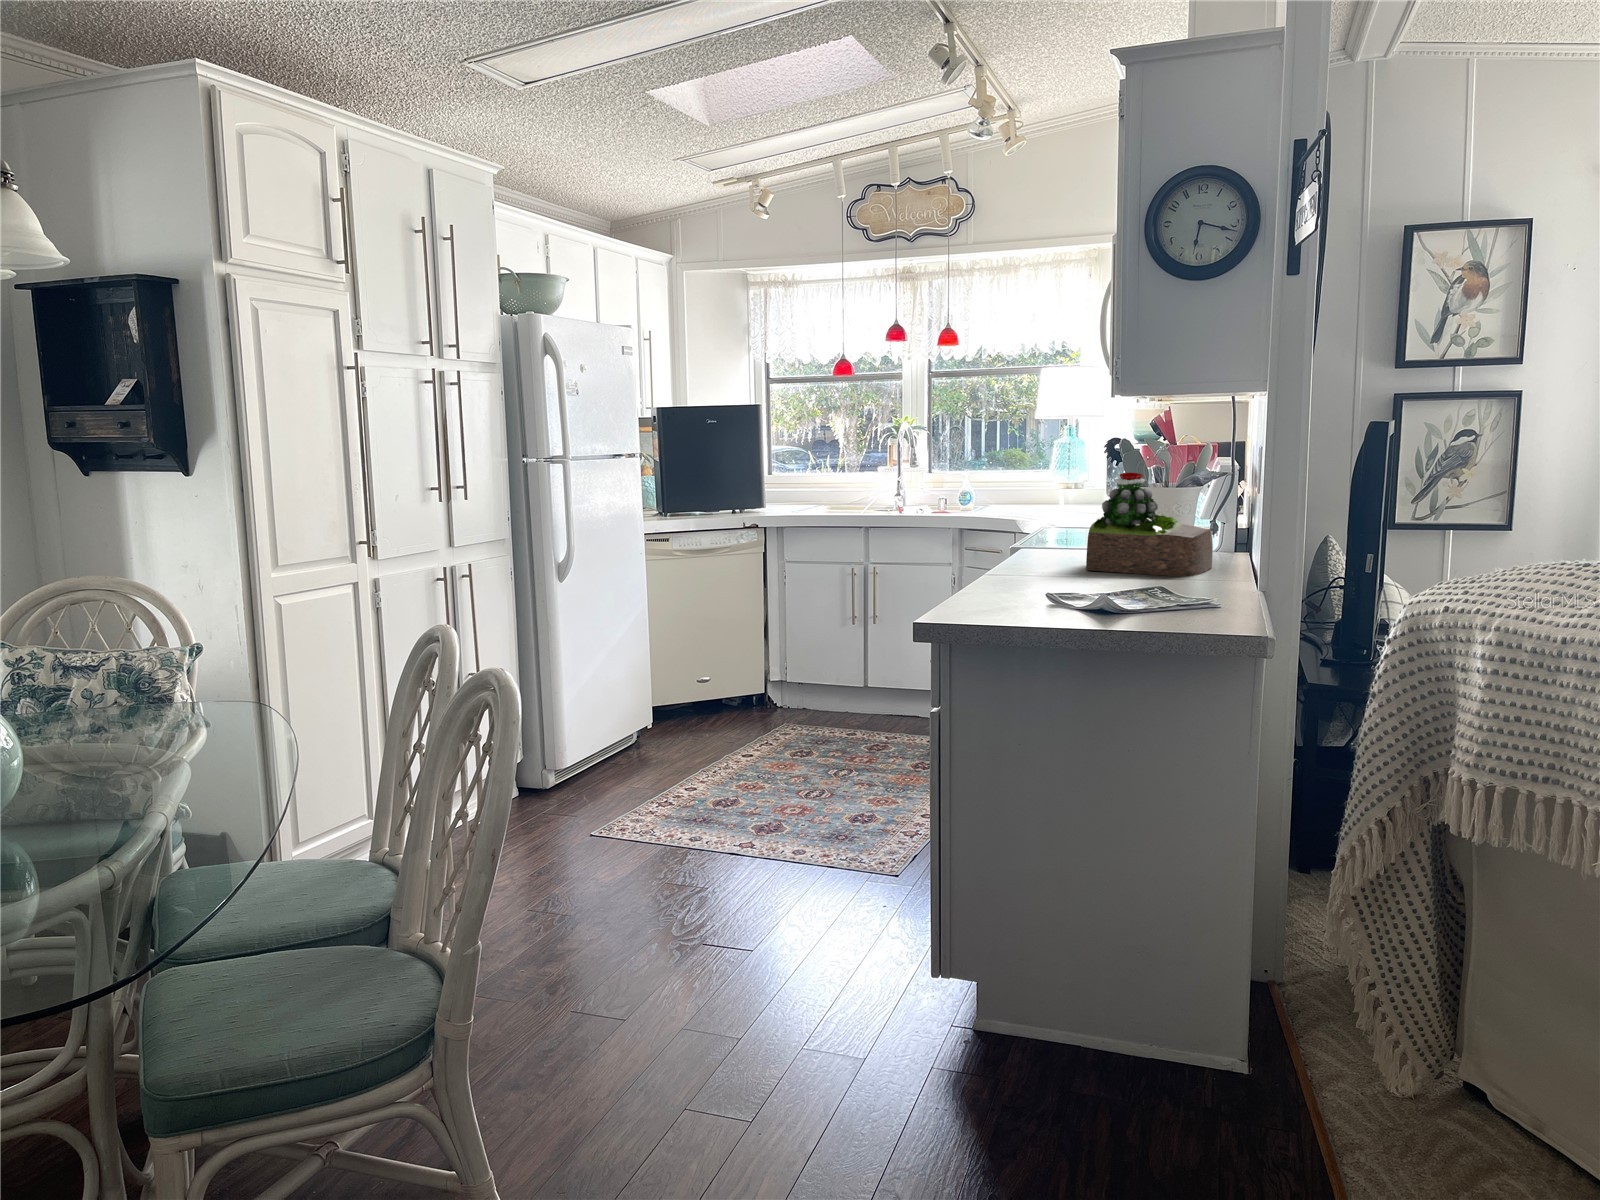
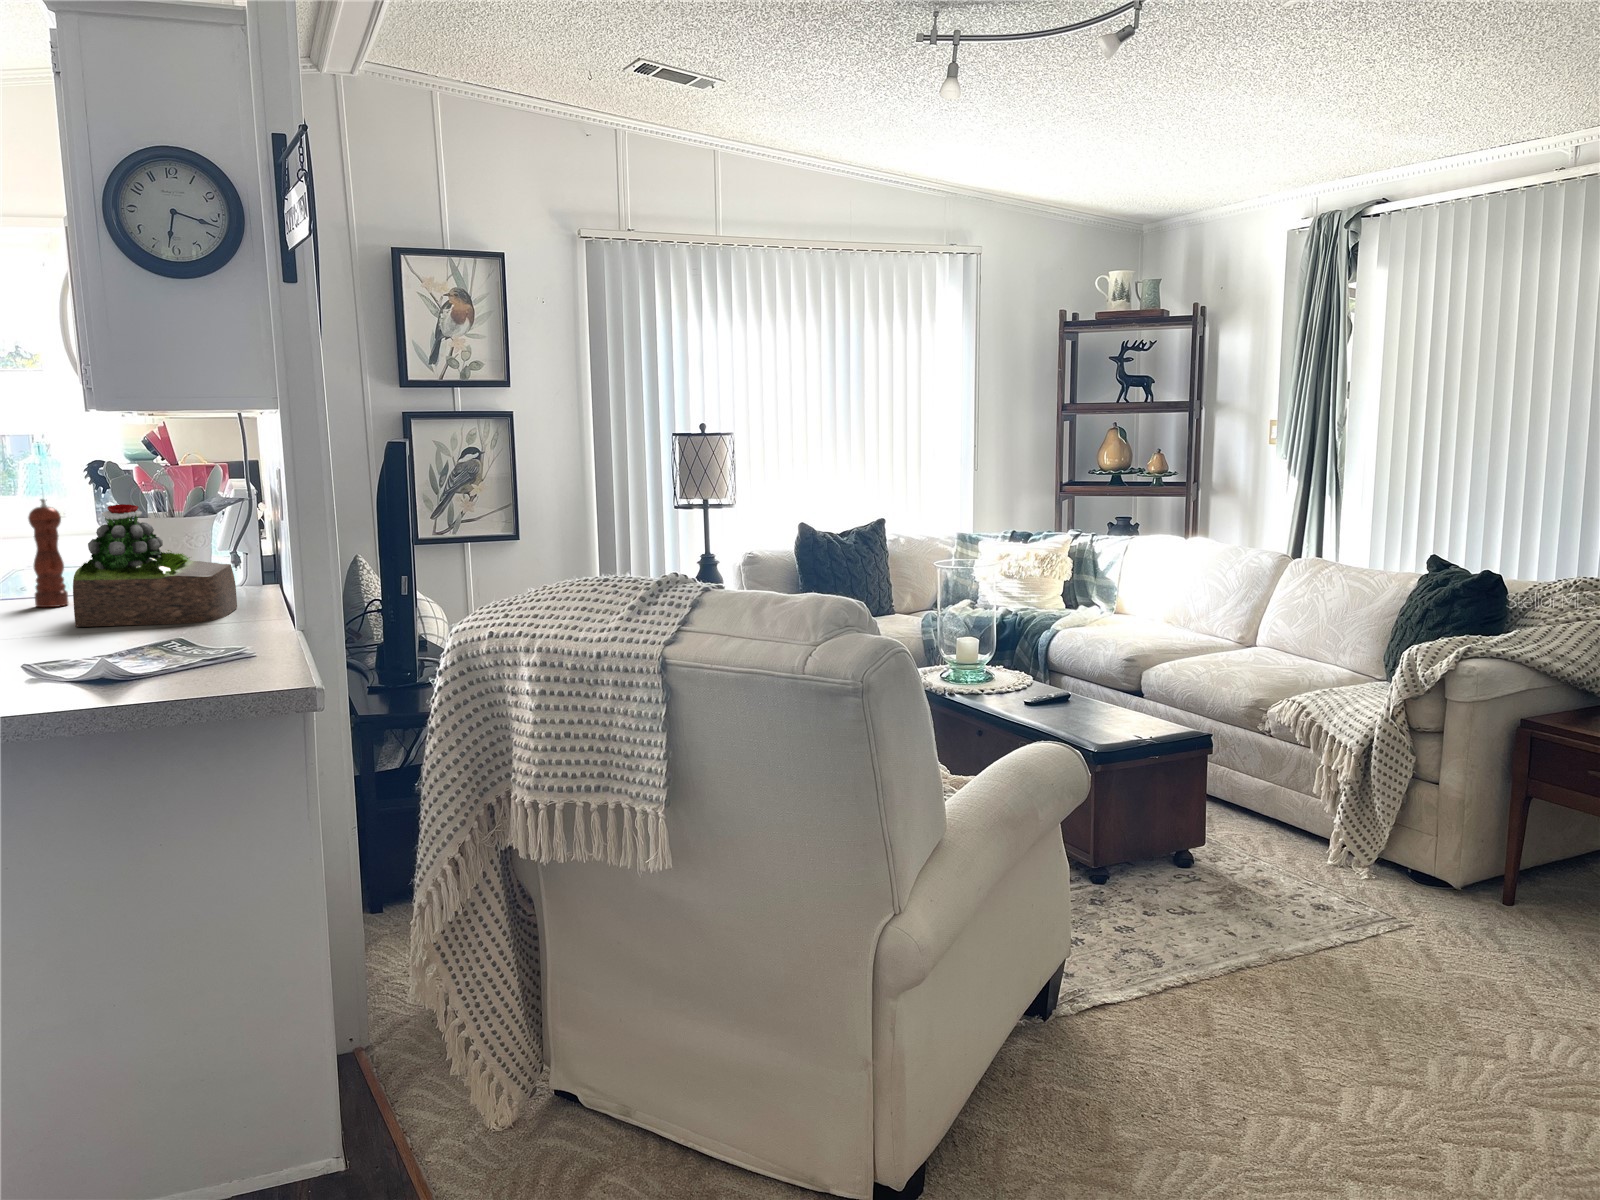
pepper mill: none [1058,467,1084,555] -> present [28,499,68,607]

